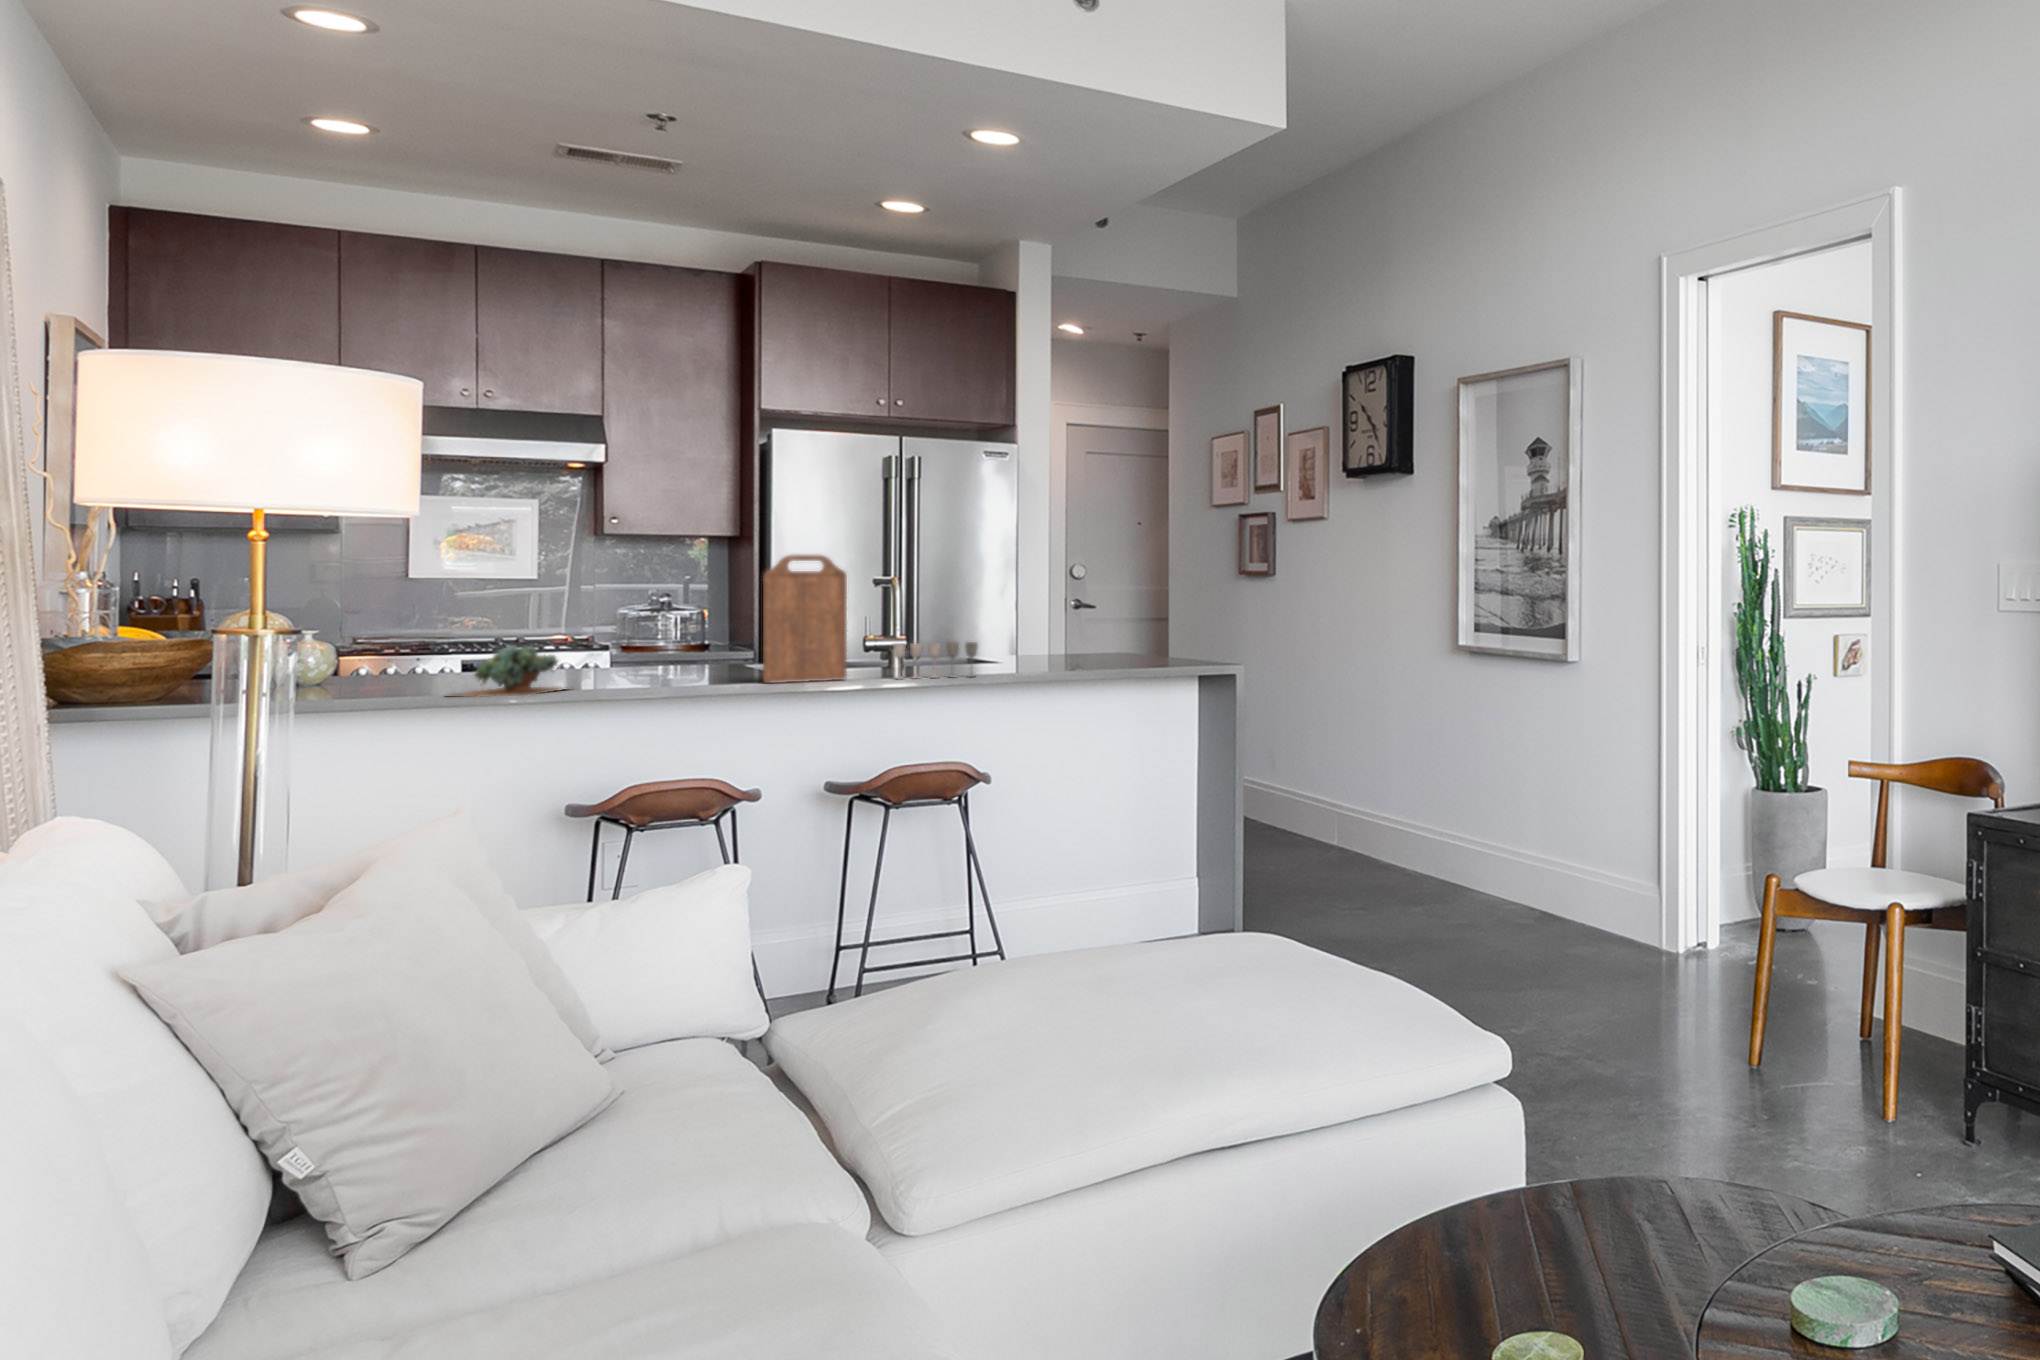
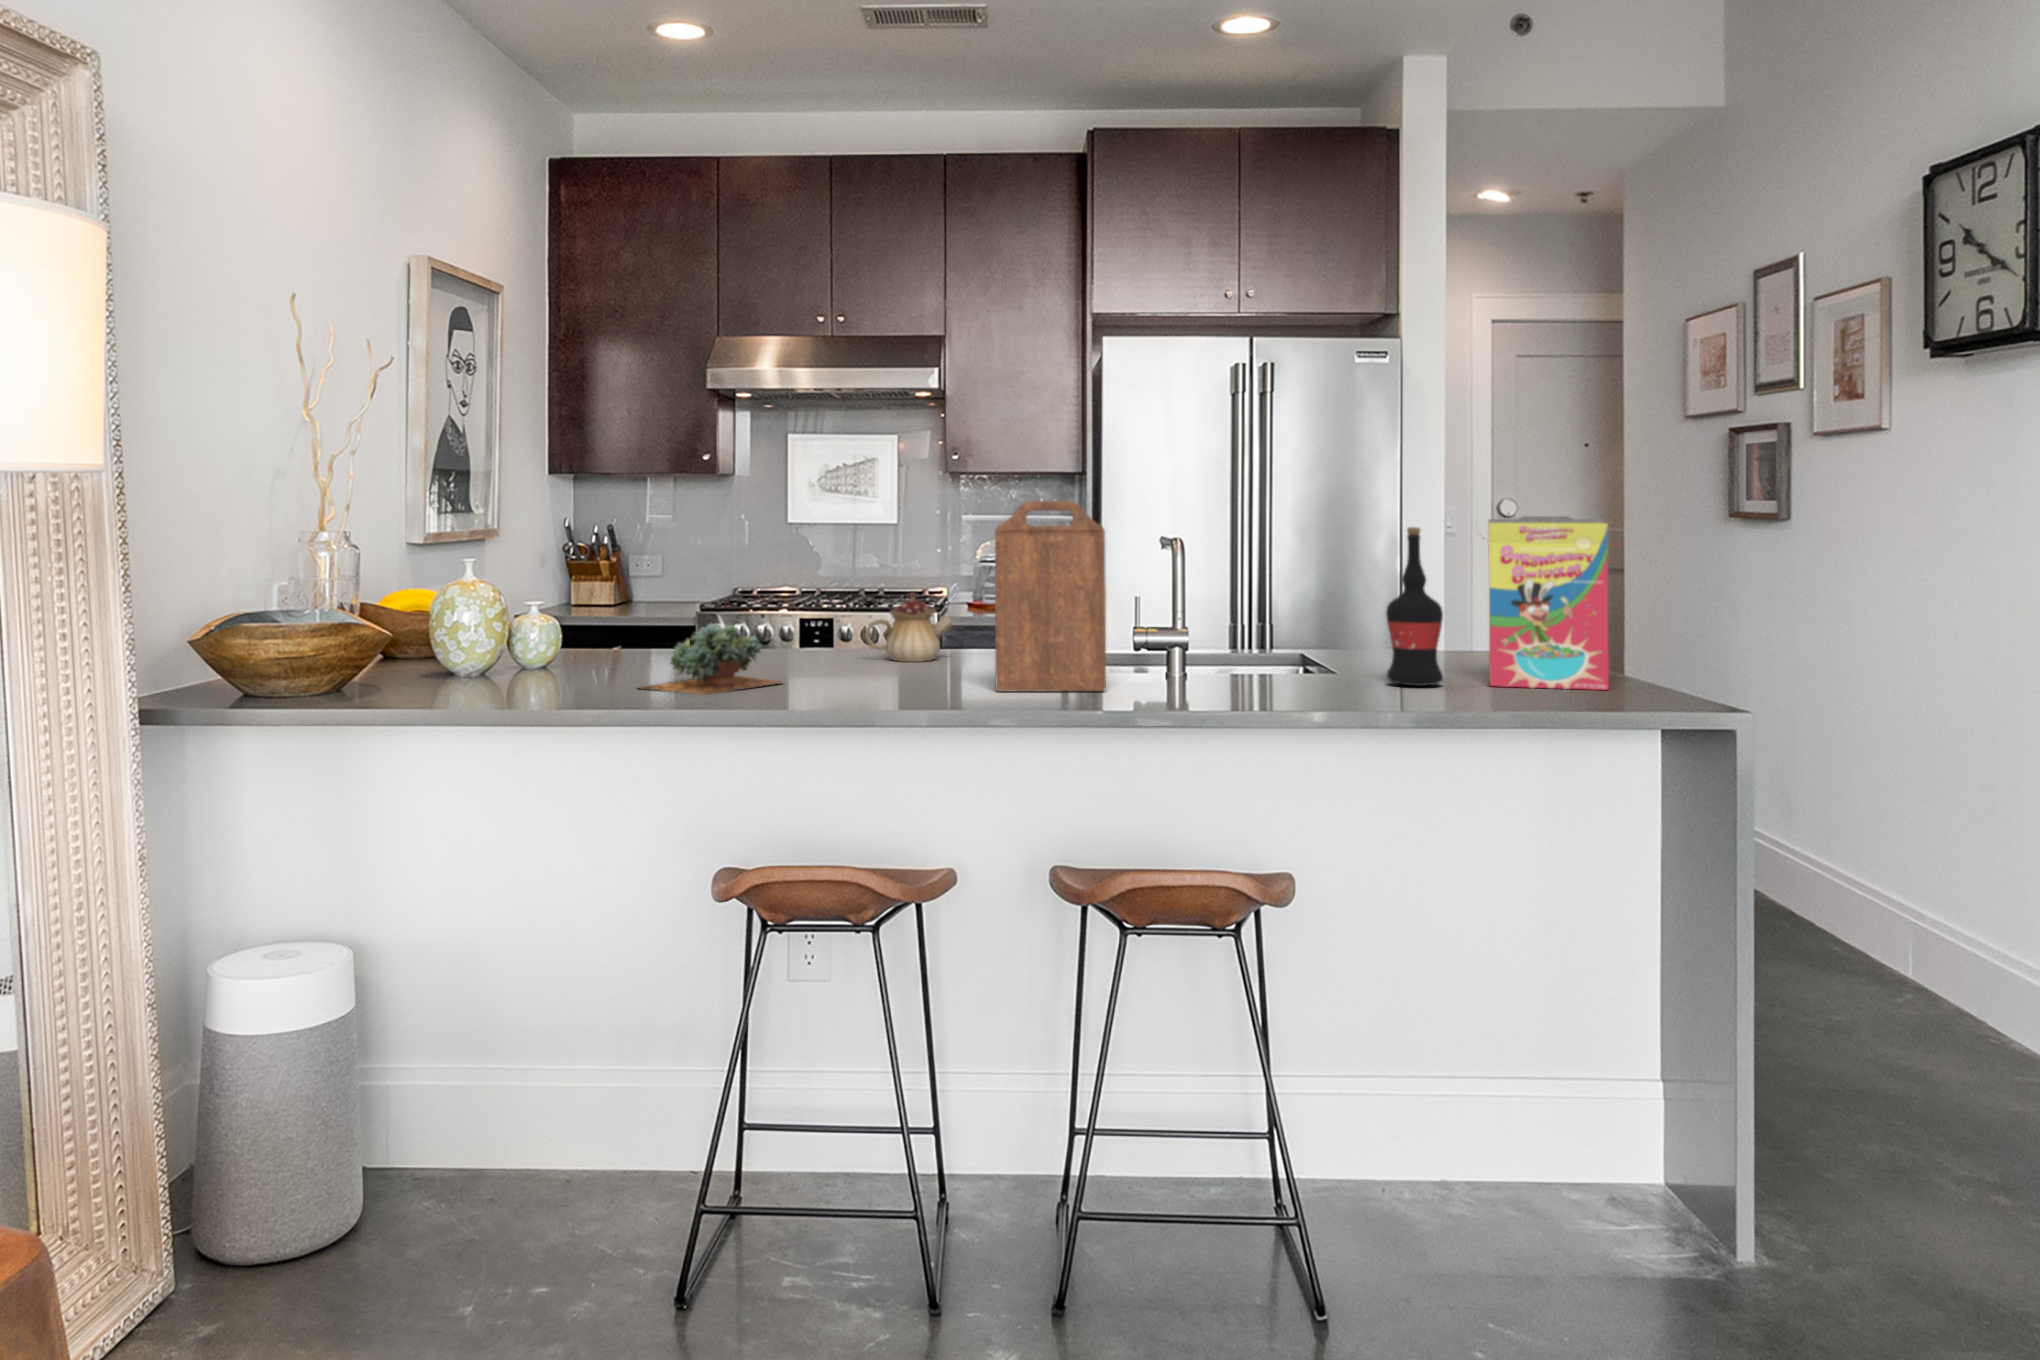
cereal box: none [1089,566,1174,667] -> present [1488,516,1620,690]
wine bottle: none [1032,573,1068,669] -> present [1386,527,1443,686]
teapot: none [608,625,687,678] -> present [865,592,952,662]
wine glass: present [893,642,978,679] -> none [1166,639,1290,701]

